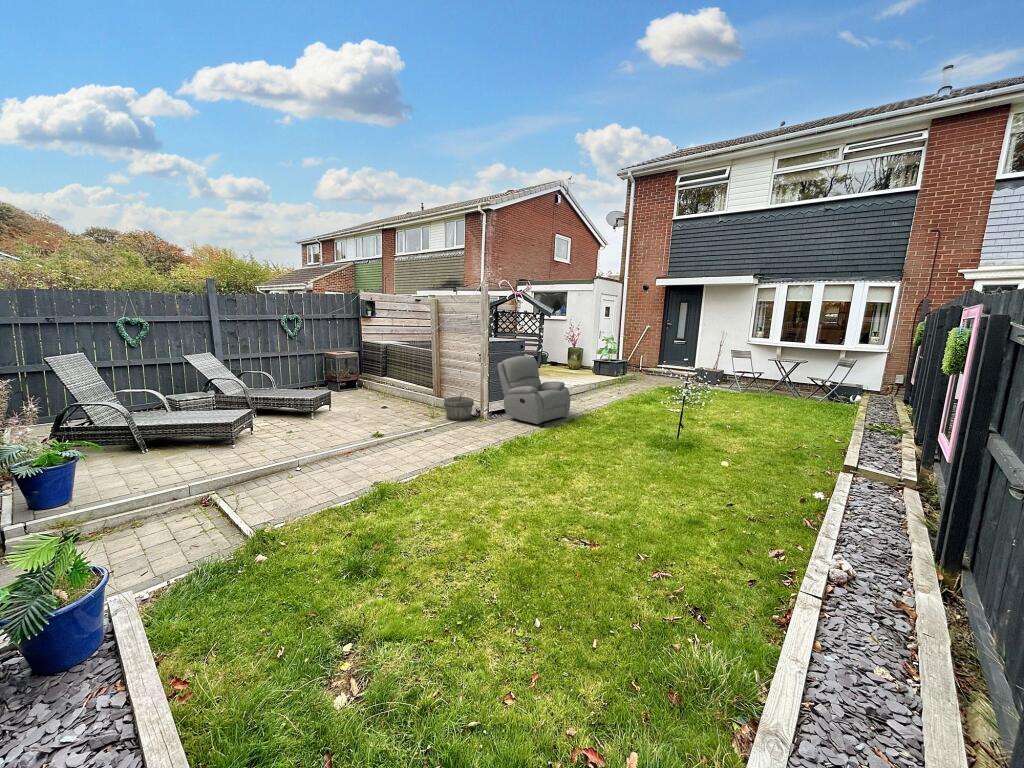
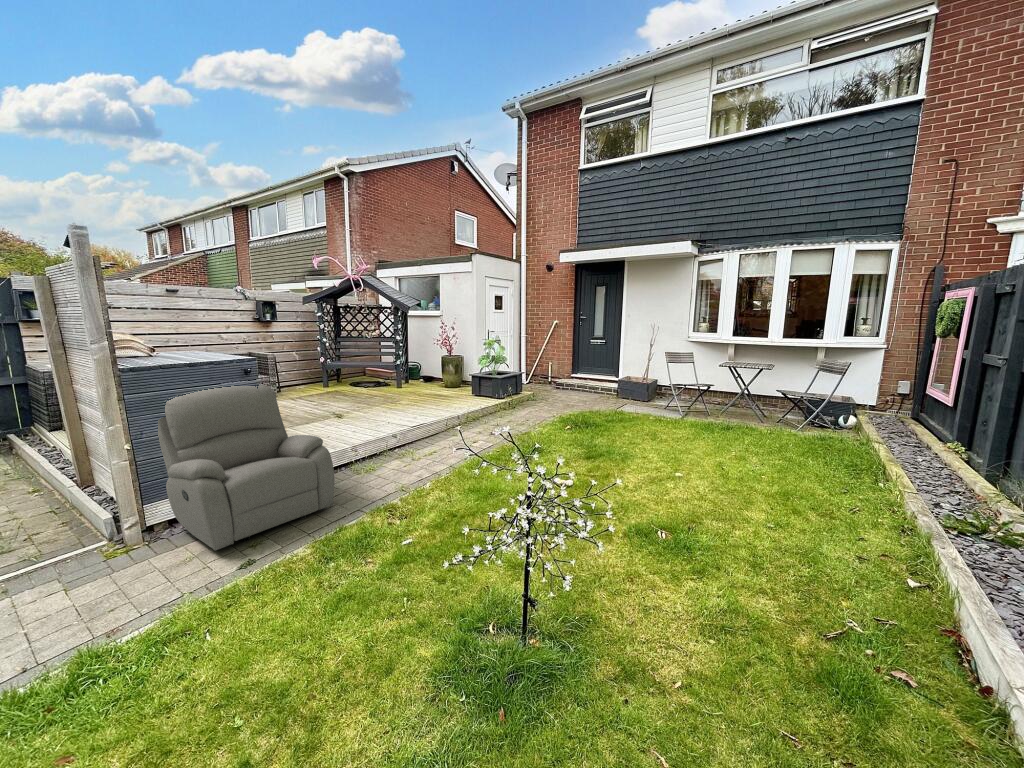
wooden bucket: present [444,395,474,420] -> none [13,476,114,545]

